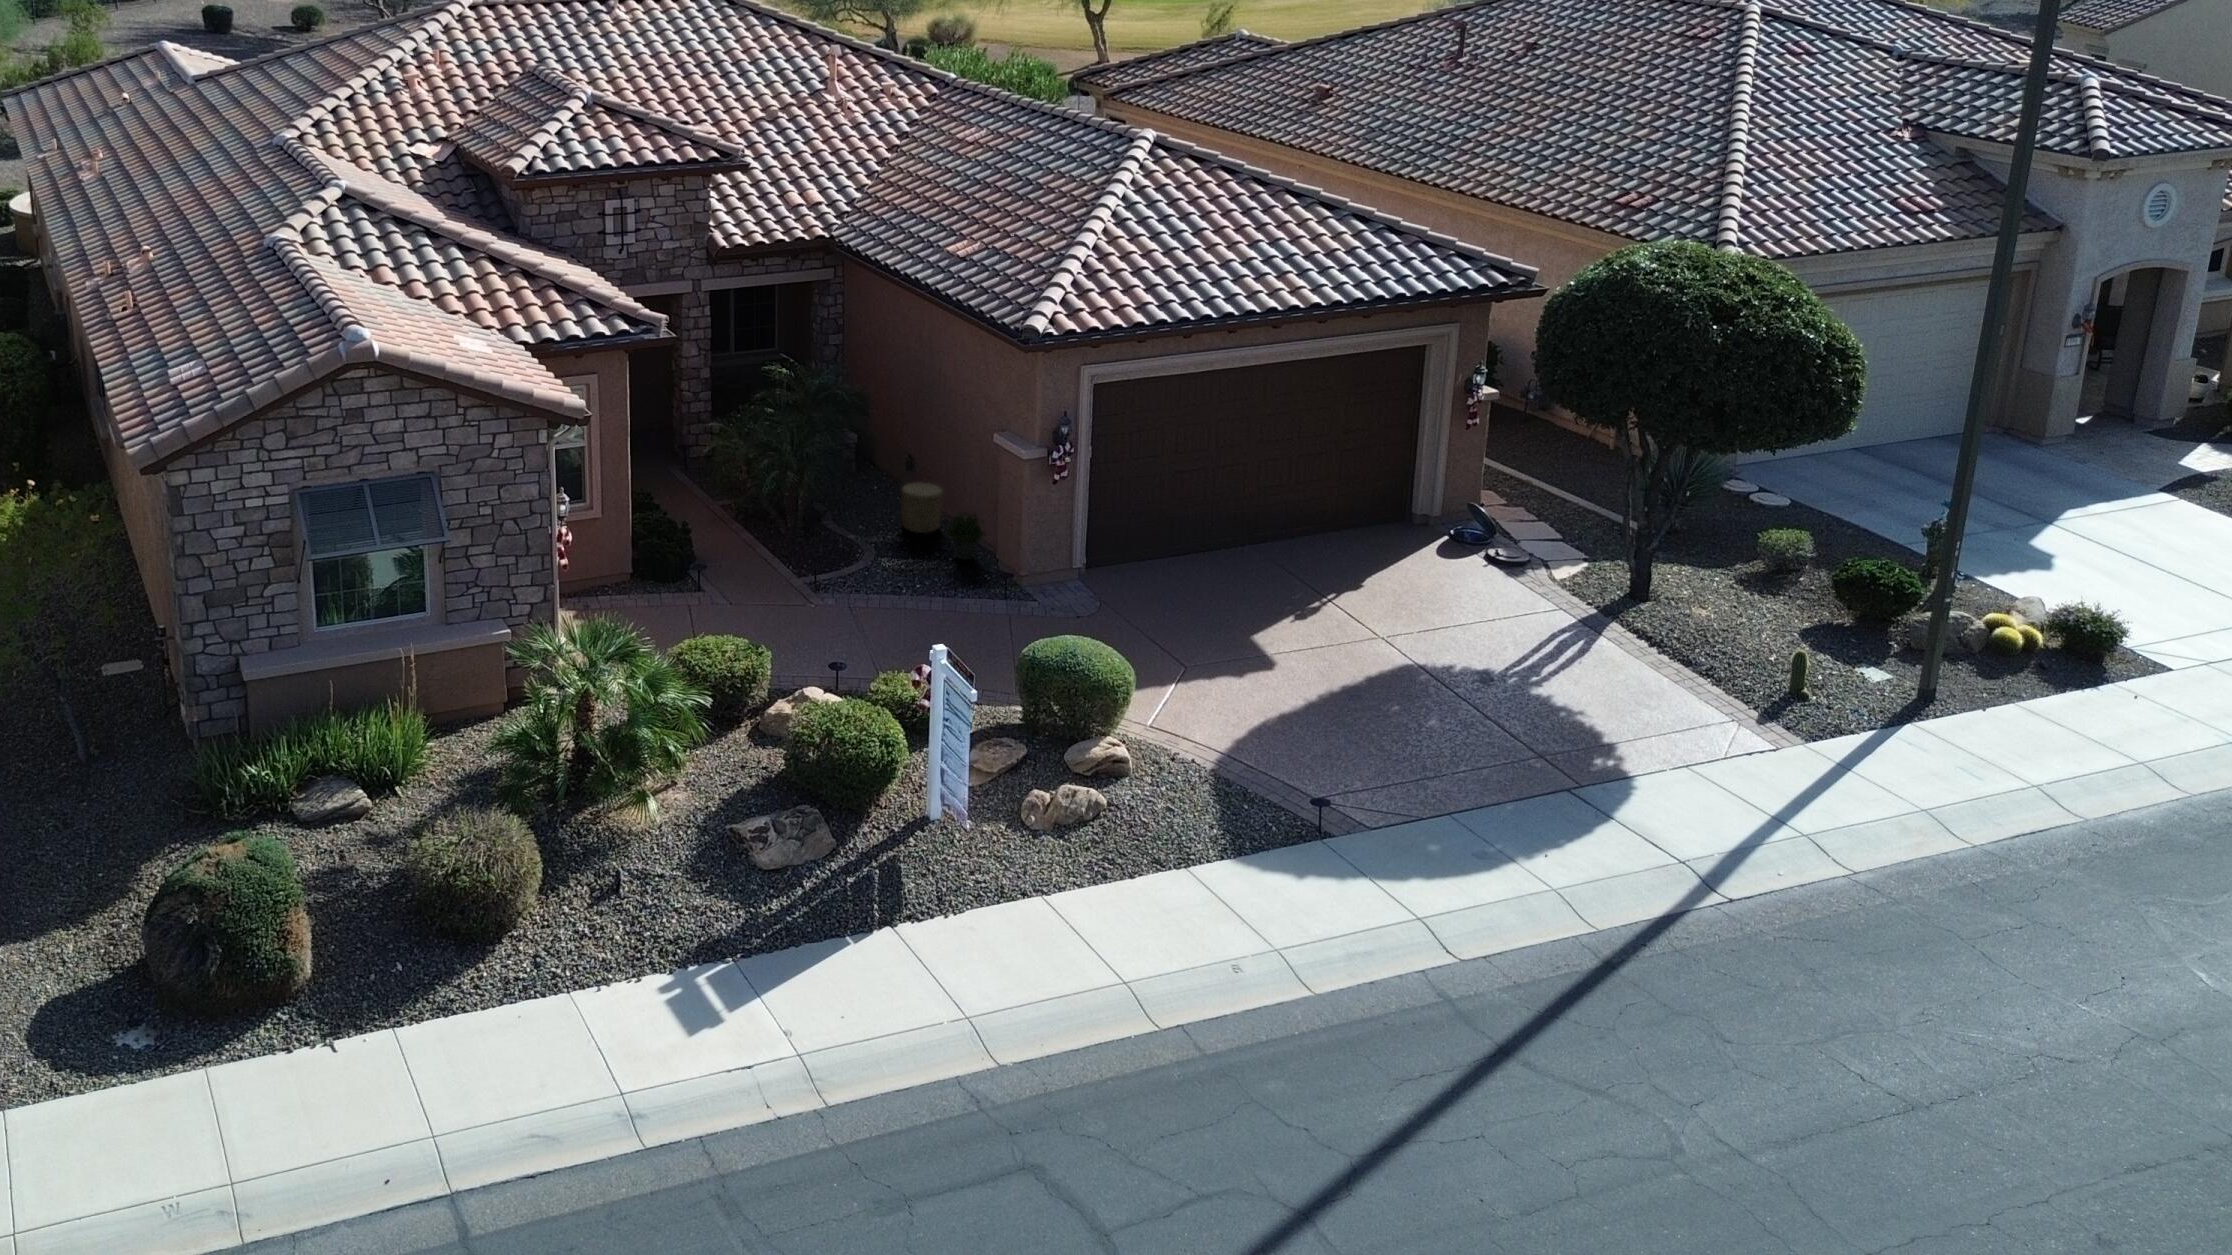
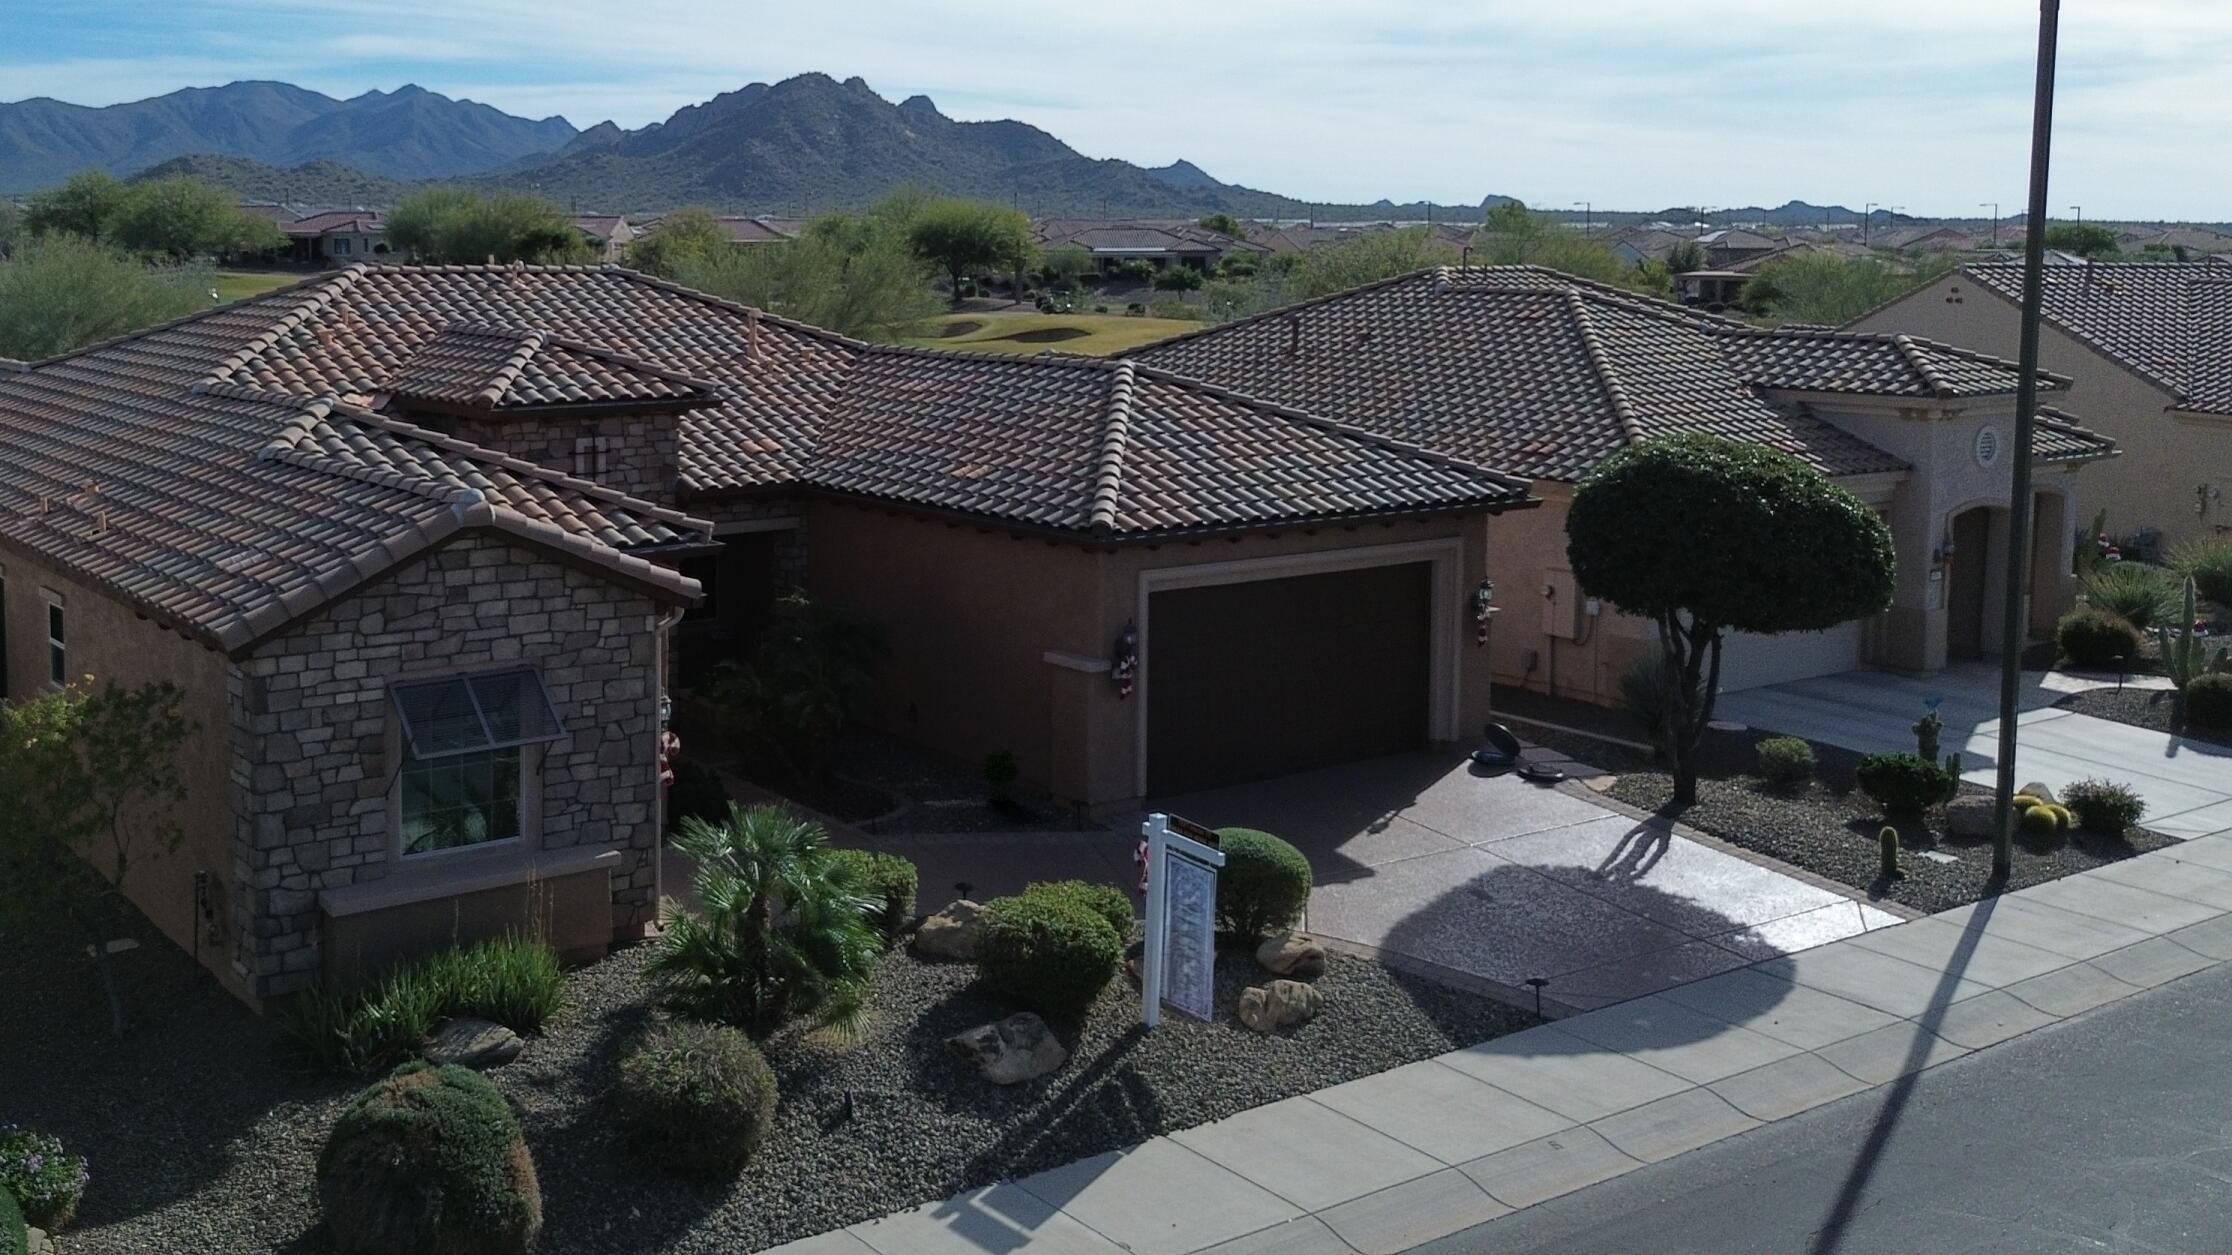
woven basket: present [901,483,943,533] -> none [914,728,960,781]

